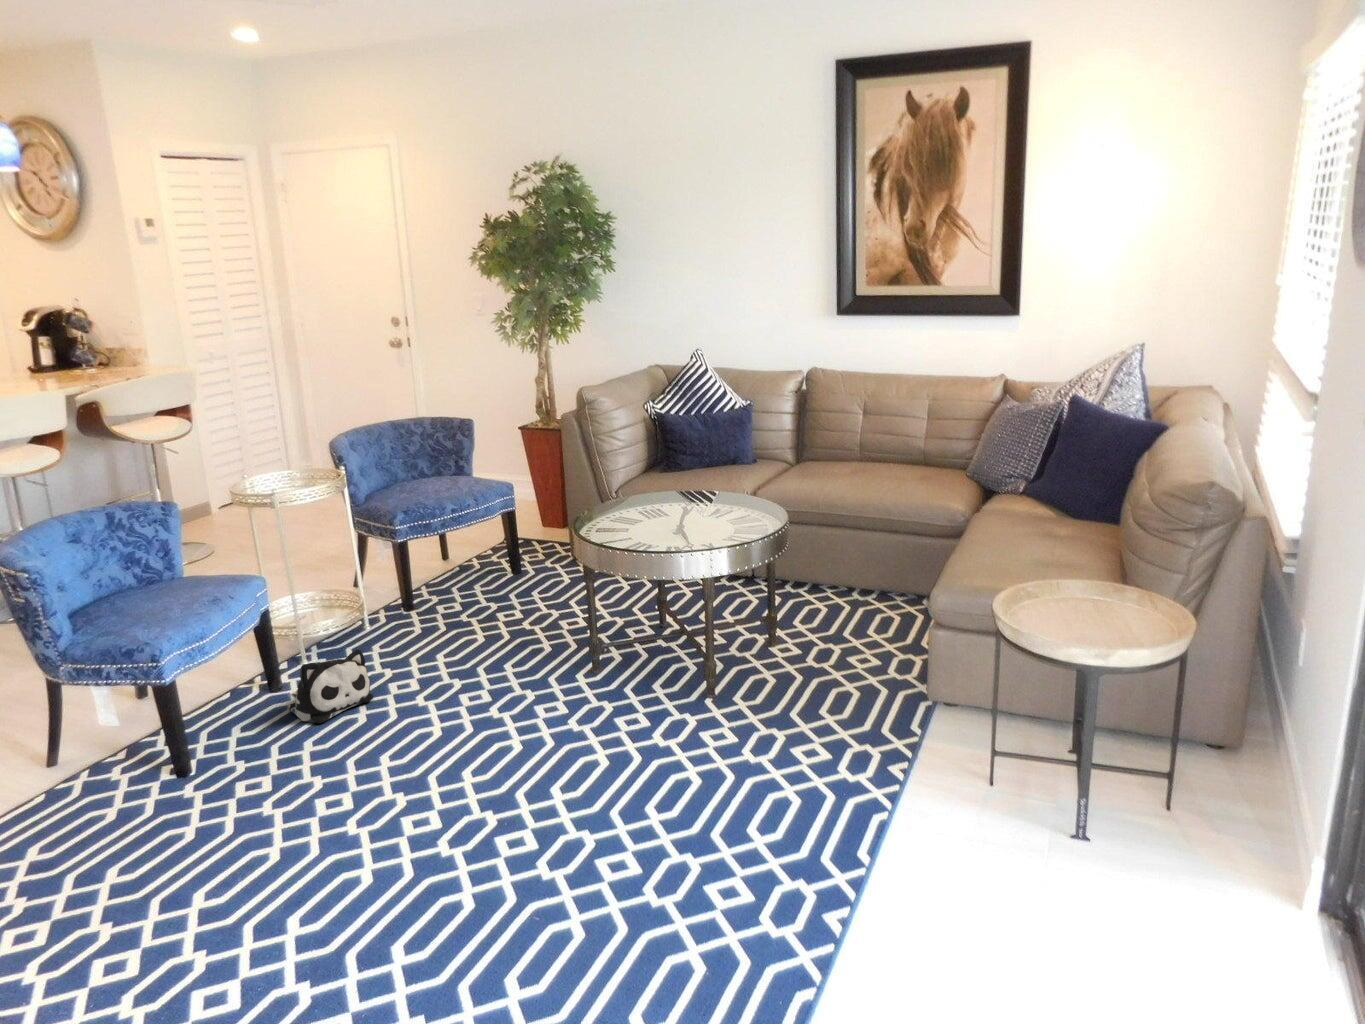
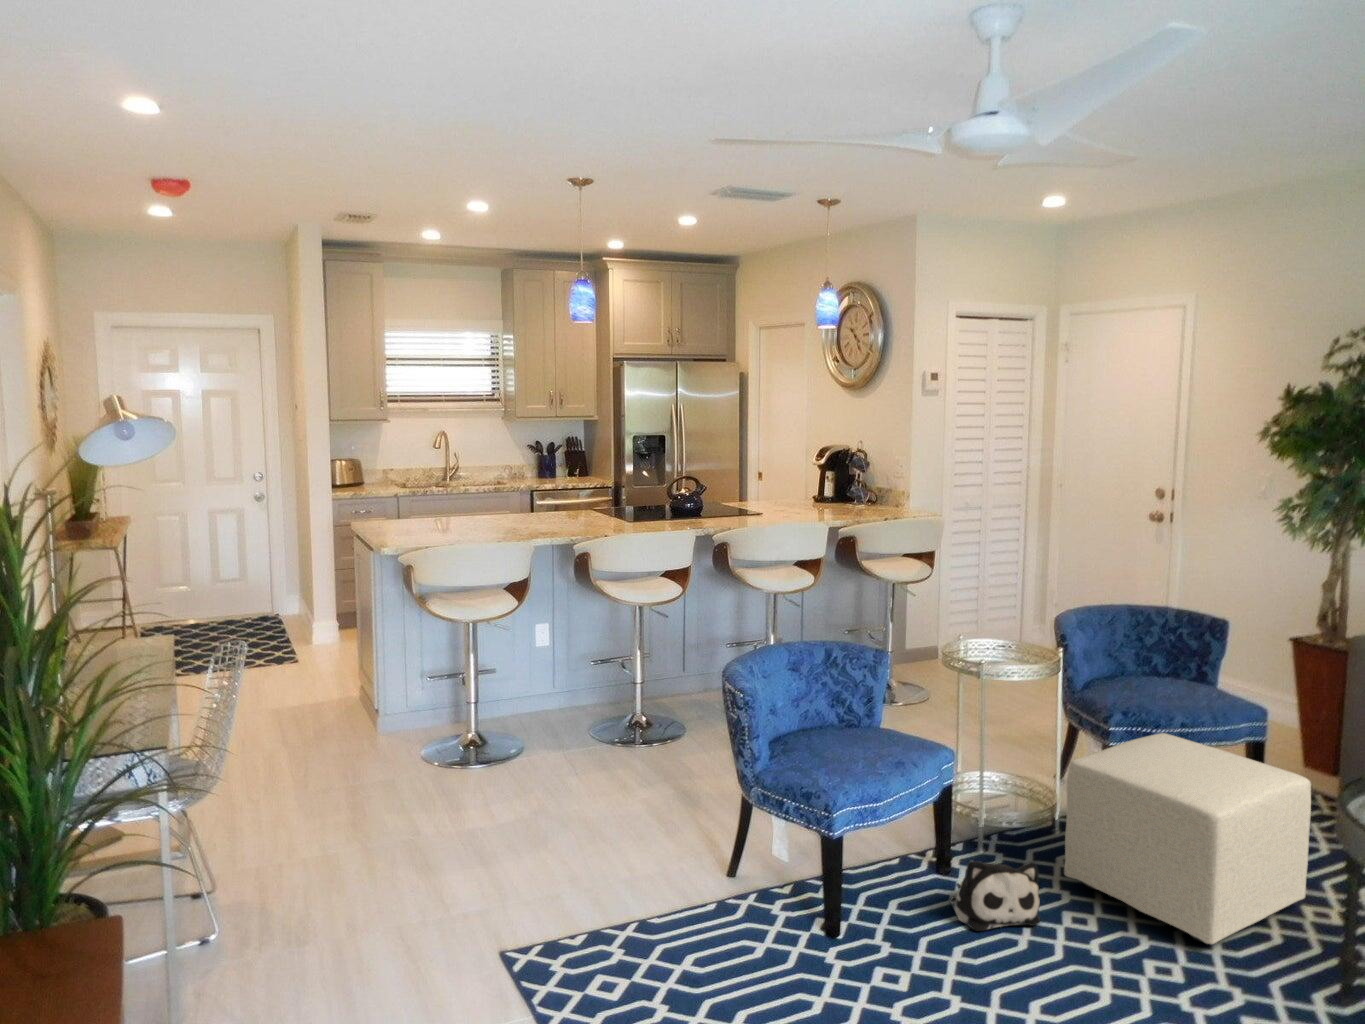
ottoman: none [372,518,561,668] -> present [1064,733,1311,944]

